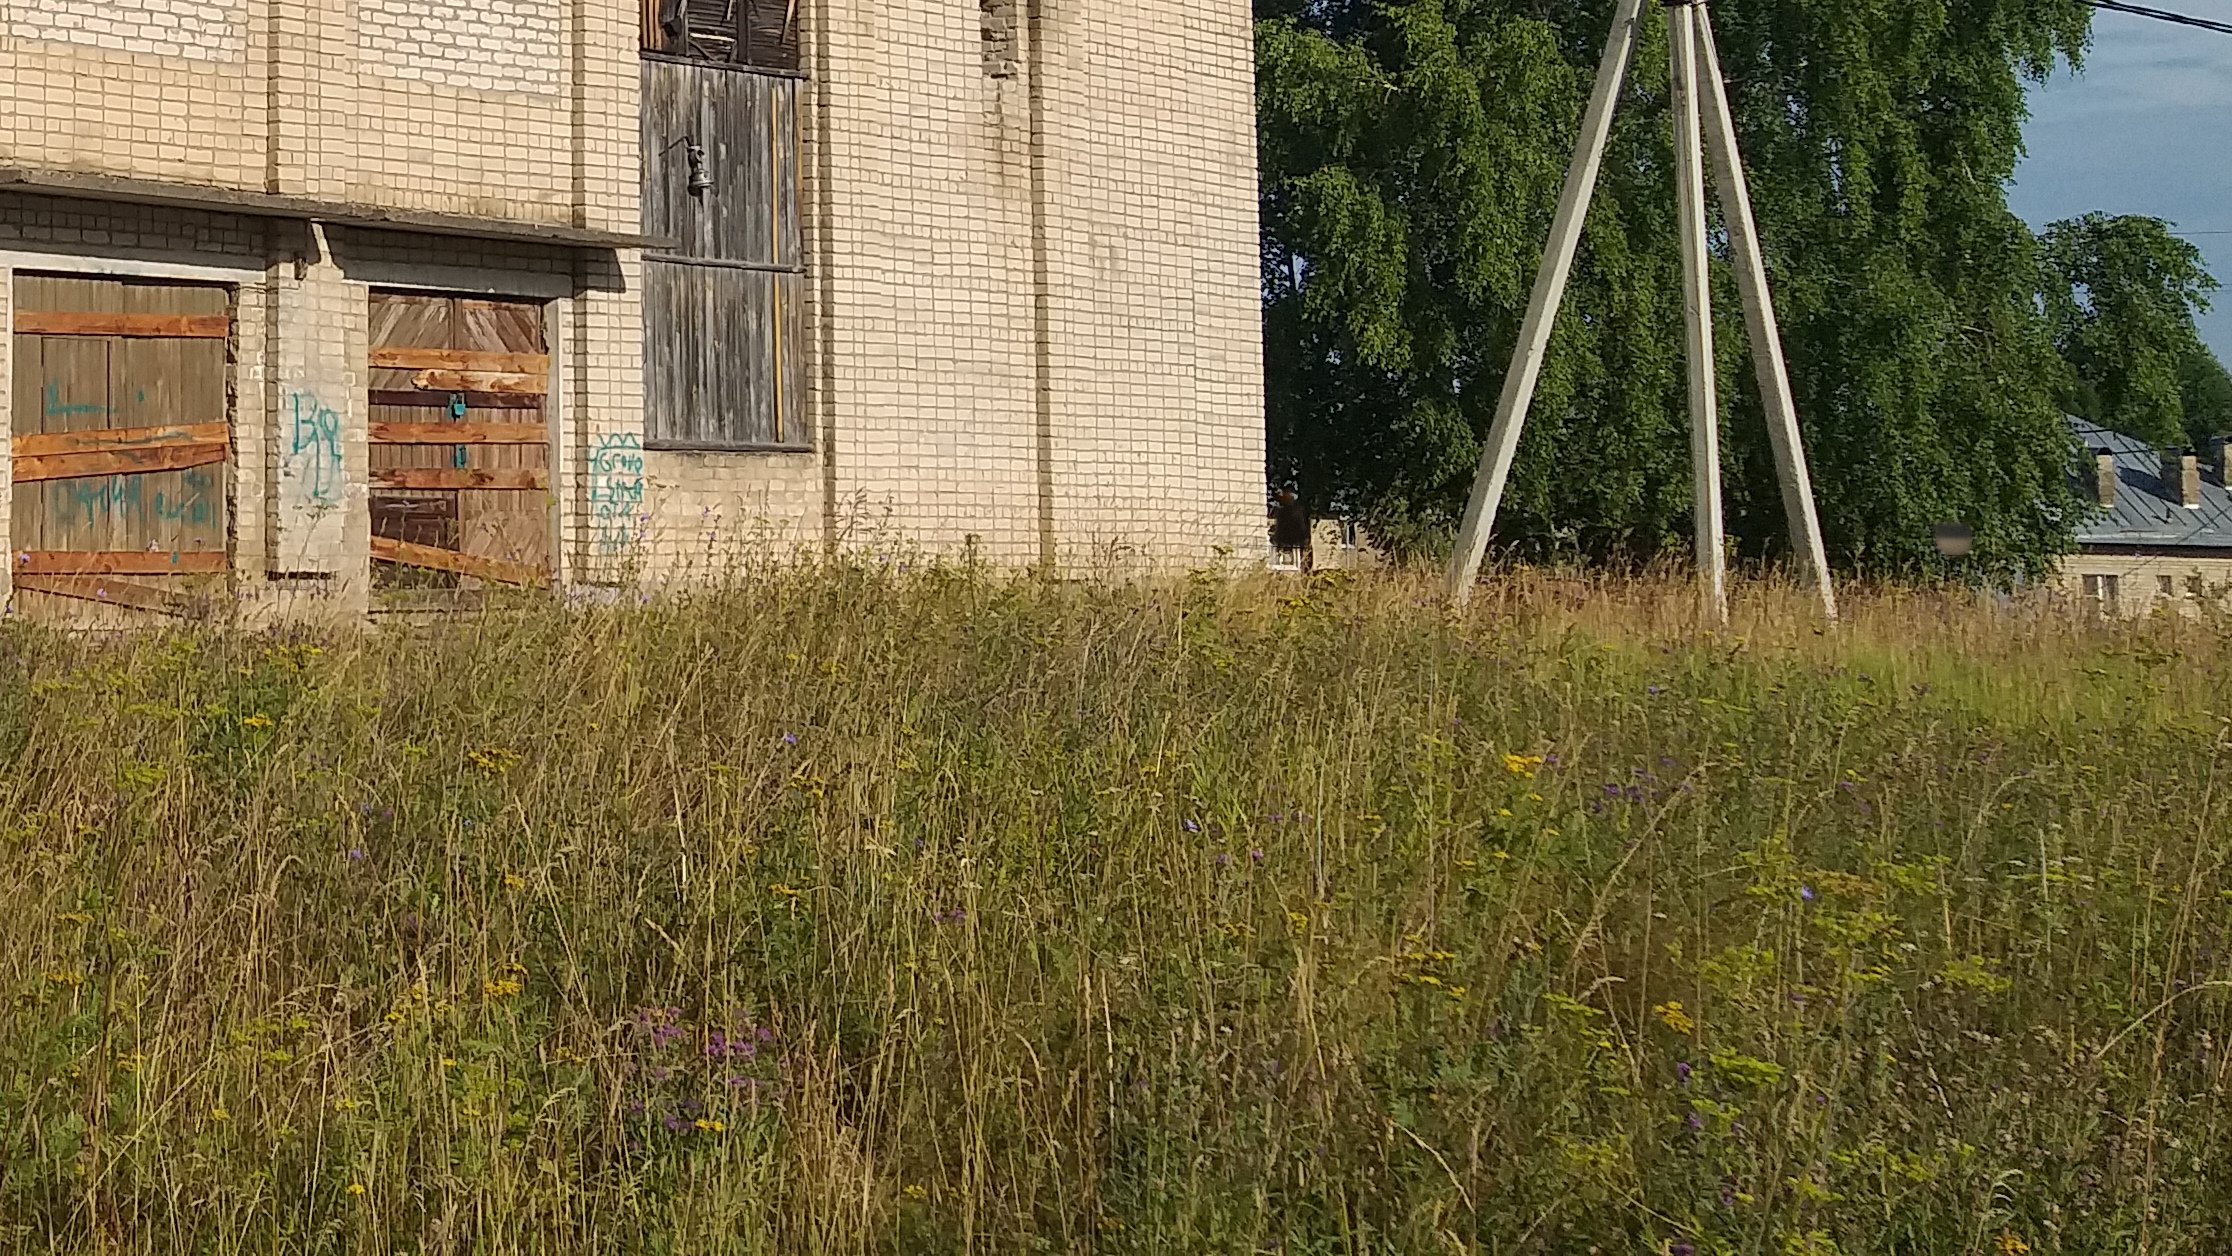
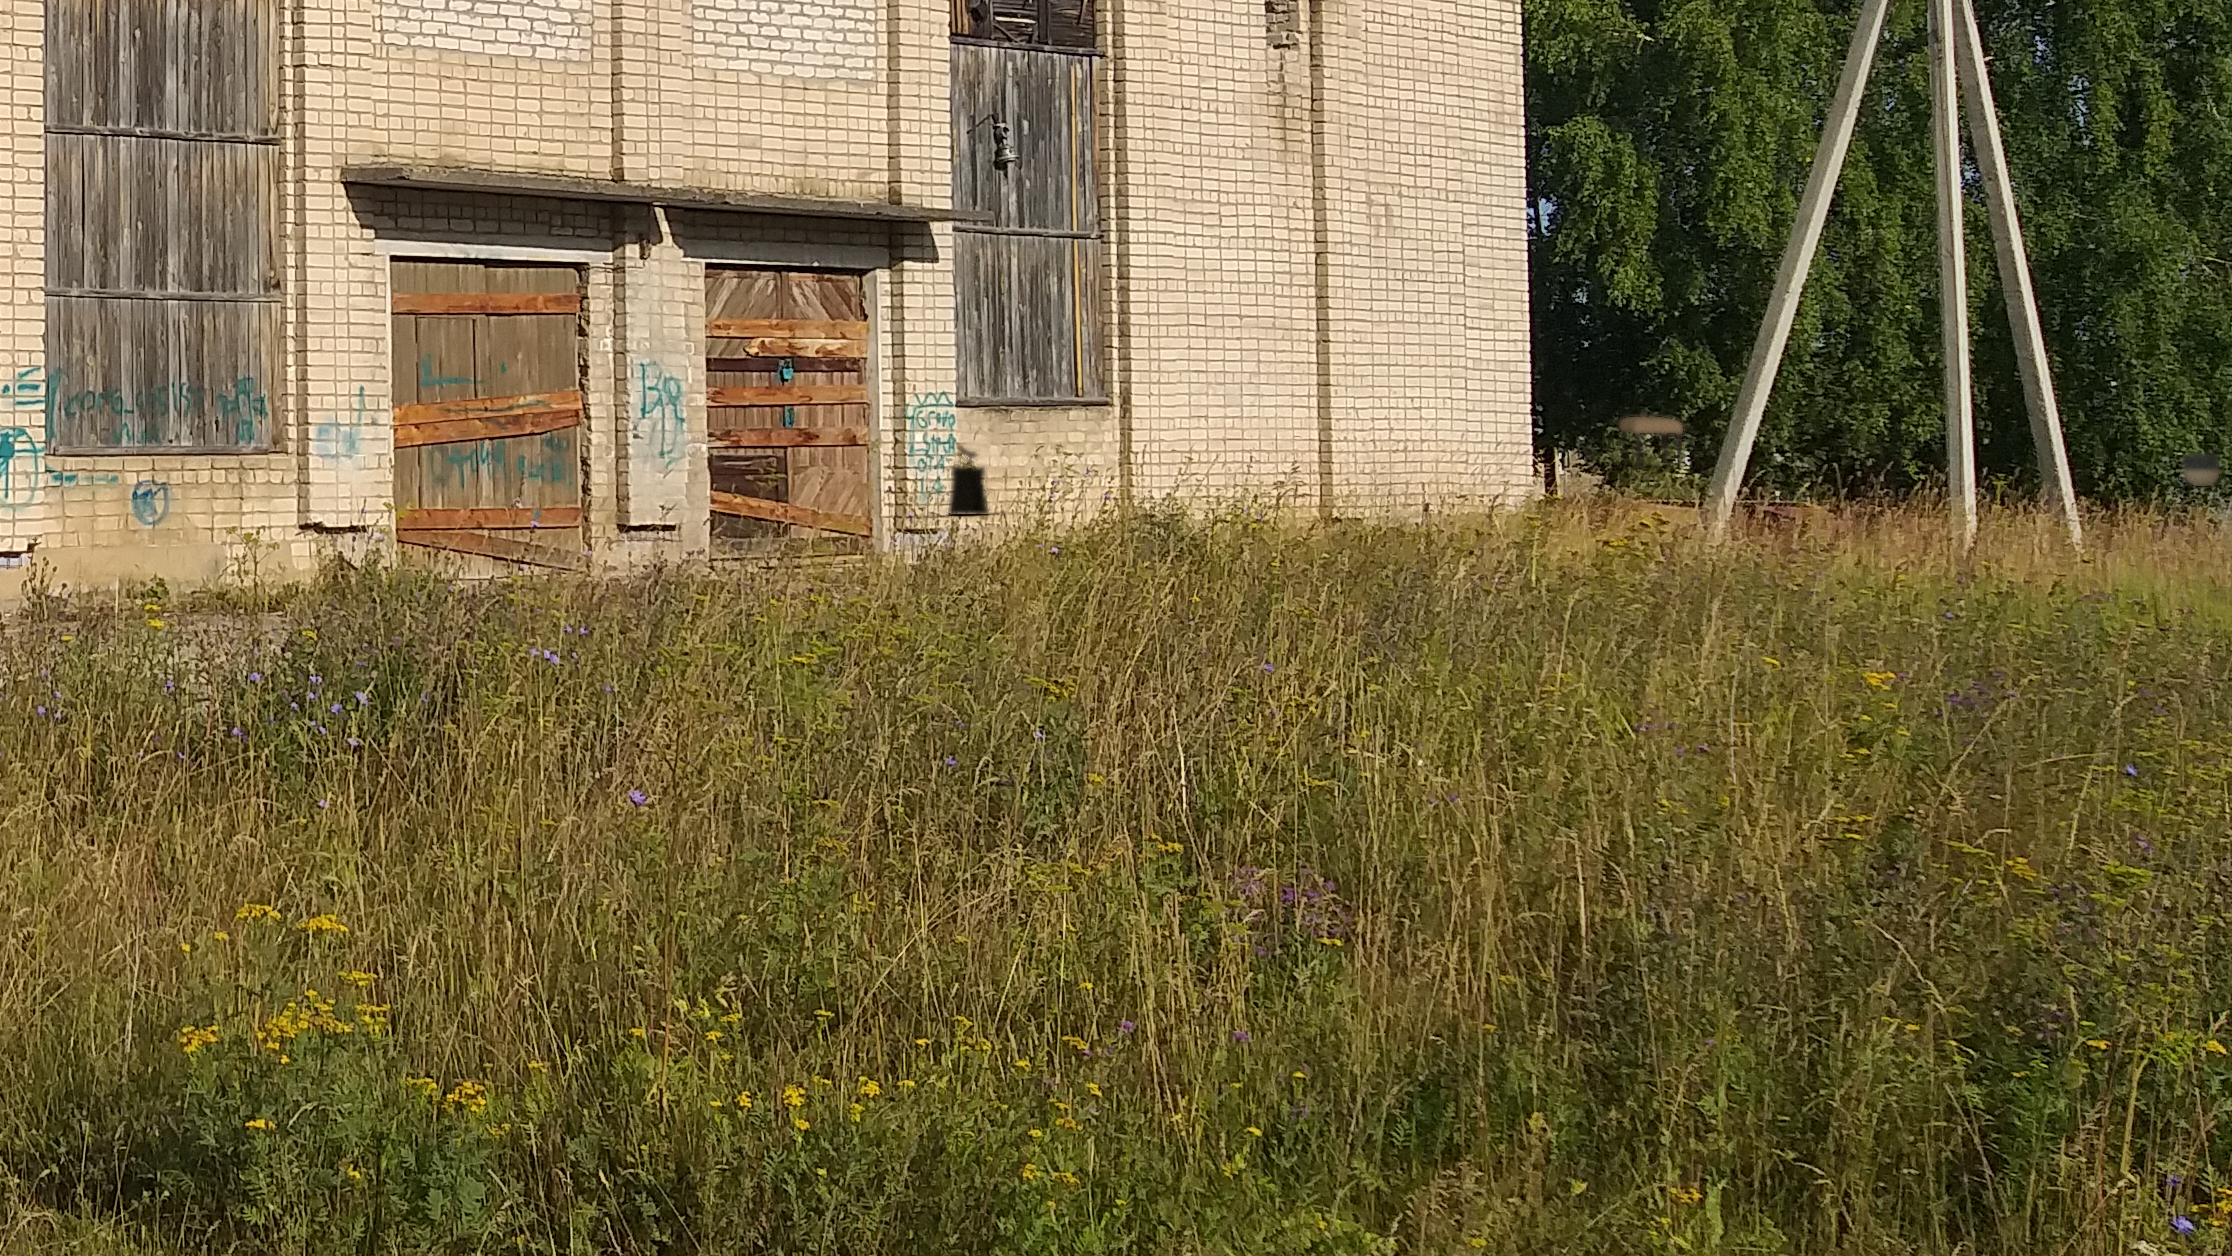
bench: none [1370,478,1432,533] -> present [1619,417,1683,468]
watering can: present [1272,491,1315,548] -> present [949,444,989,515]

